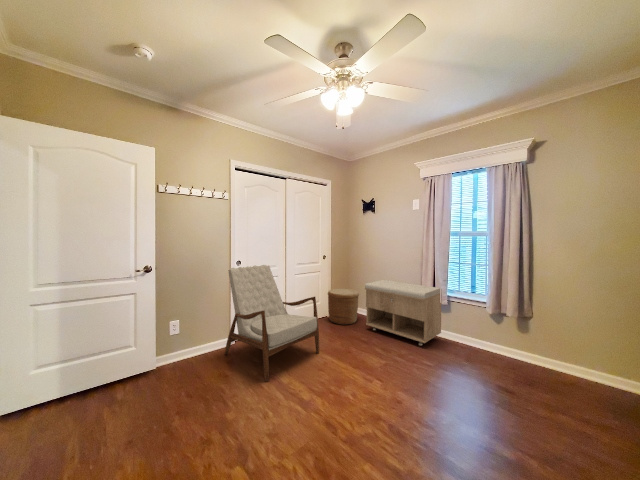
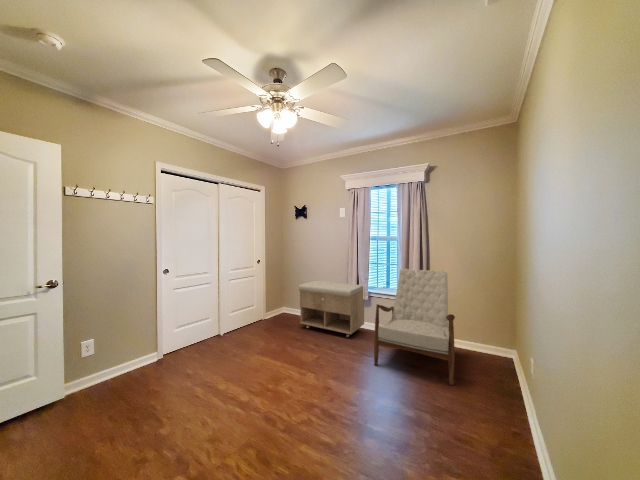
armchair: present [225,265,319,382] -> present [374,269,455,385]
woven basket: present [328,289,359,325] -> none [263,291,293,326]

